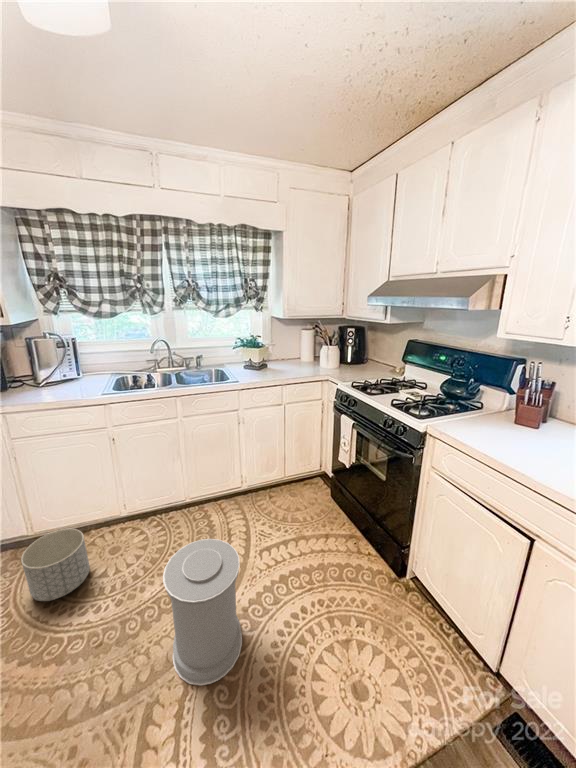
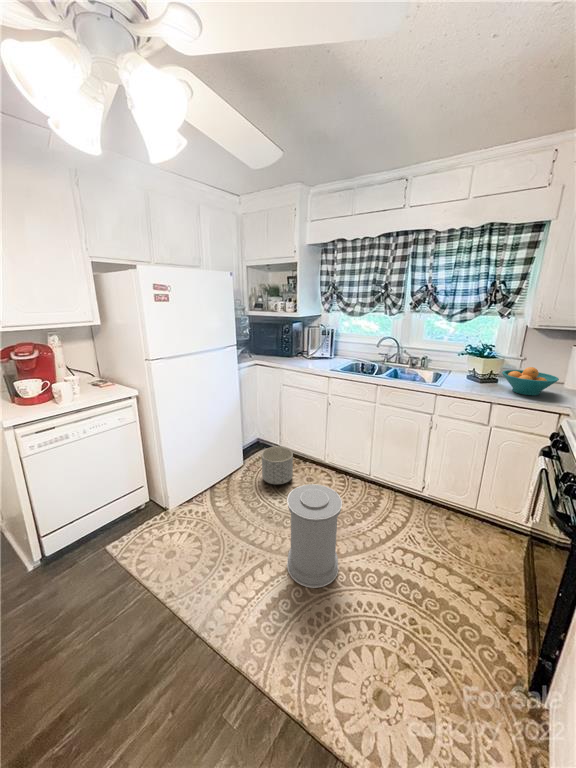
fruit bowl: none [277,350,314,373] -> present [502,367,559,395]

